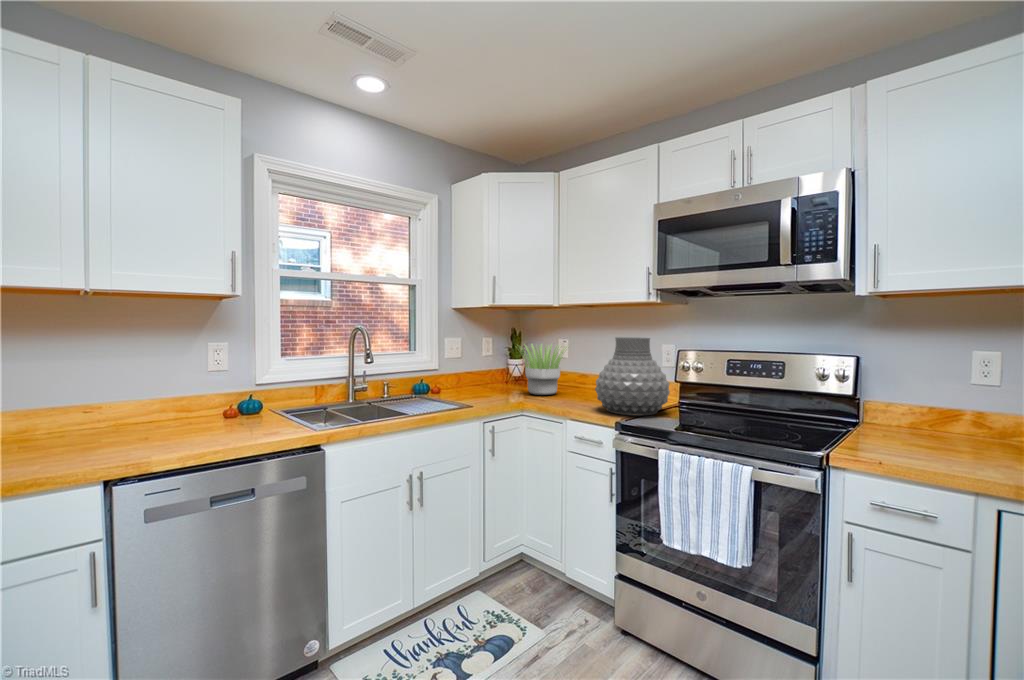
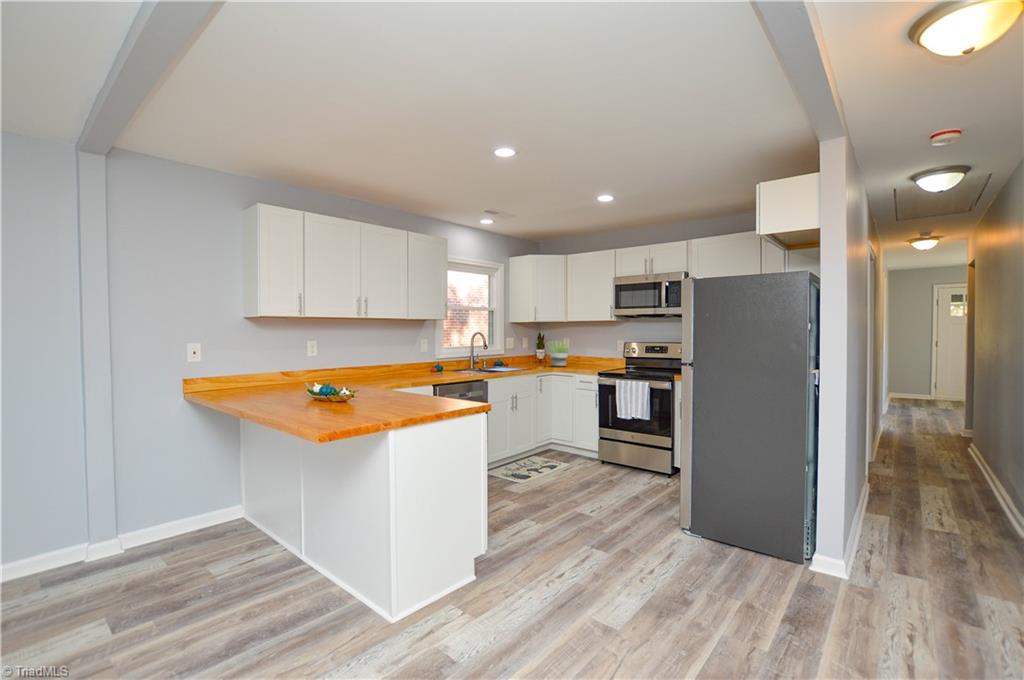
vase: present [595,337,670,416] -> none [588,337,621,371]

